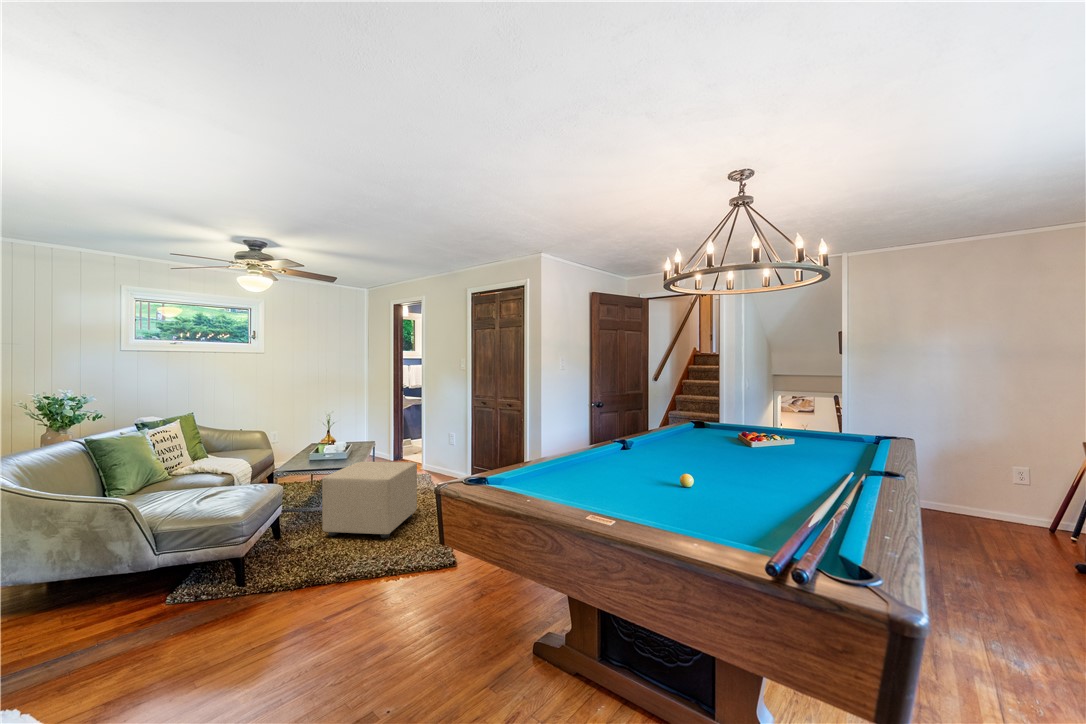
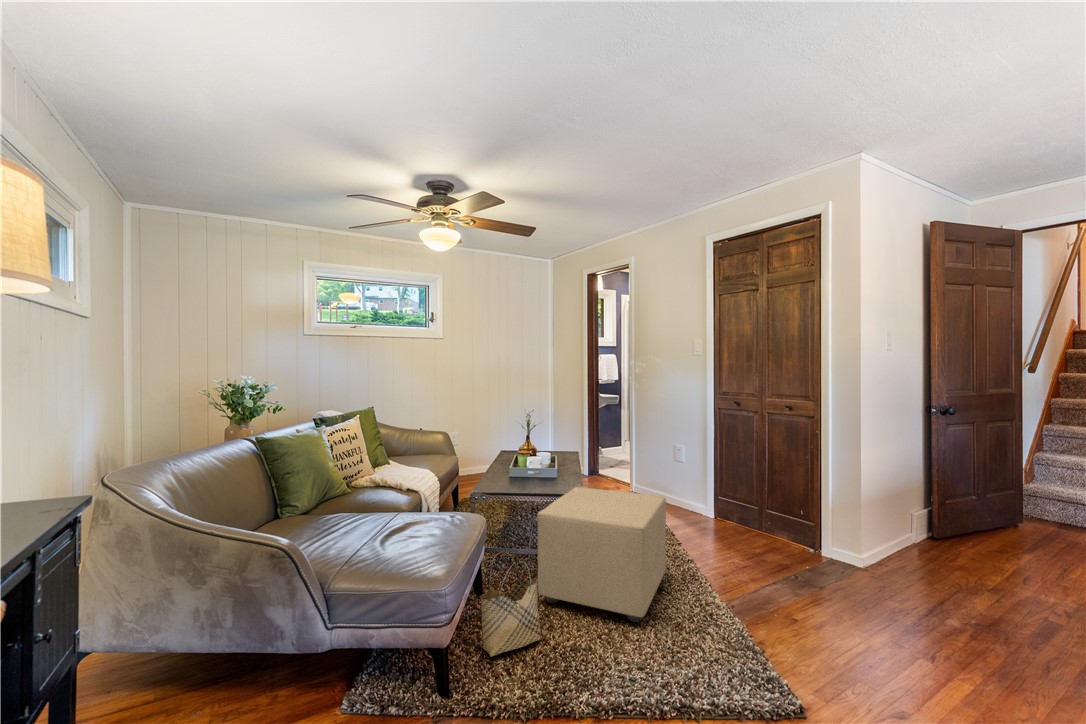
woven basket: none [272,502,317,566] -> present [480,551,541,657]

